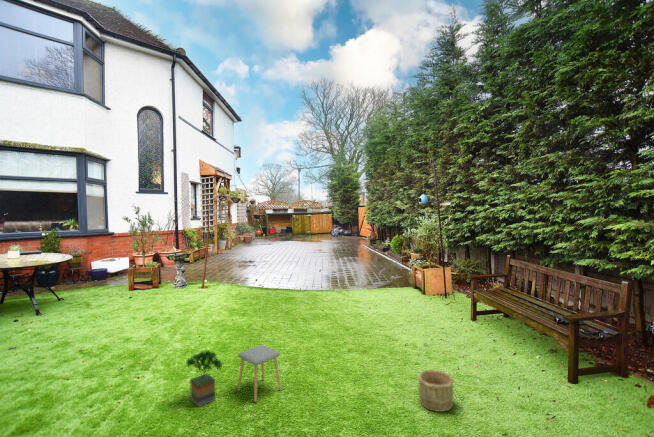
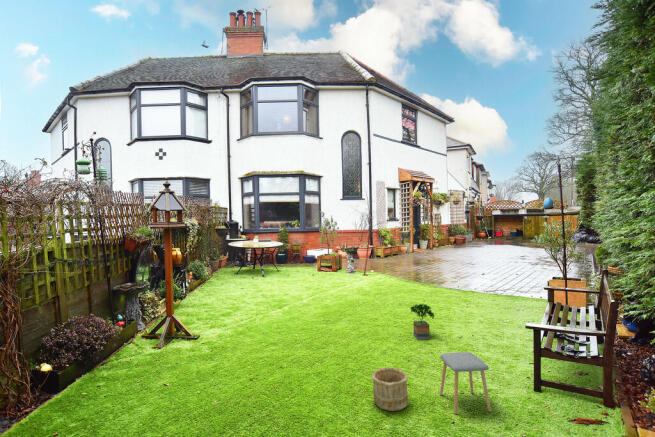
stool: present [238,345,281,402] -> present [440,352,491,414]
potted tree: present [186,350,222,407] -> present [410,304,434,340]

